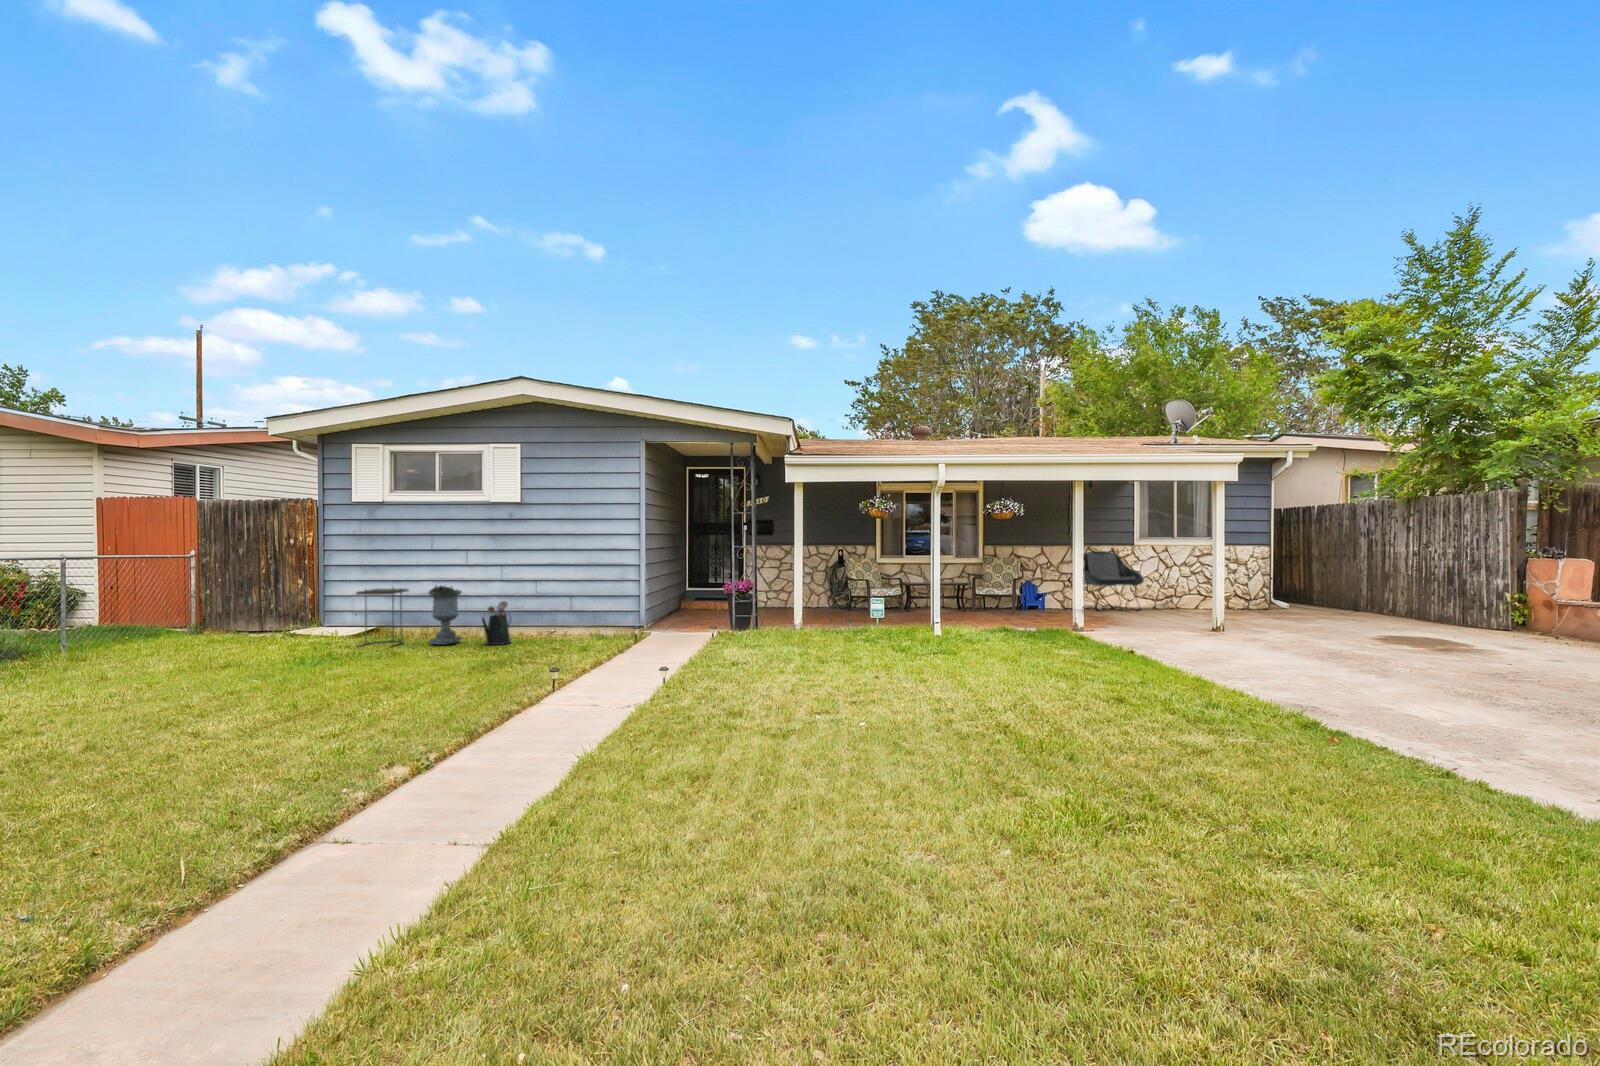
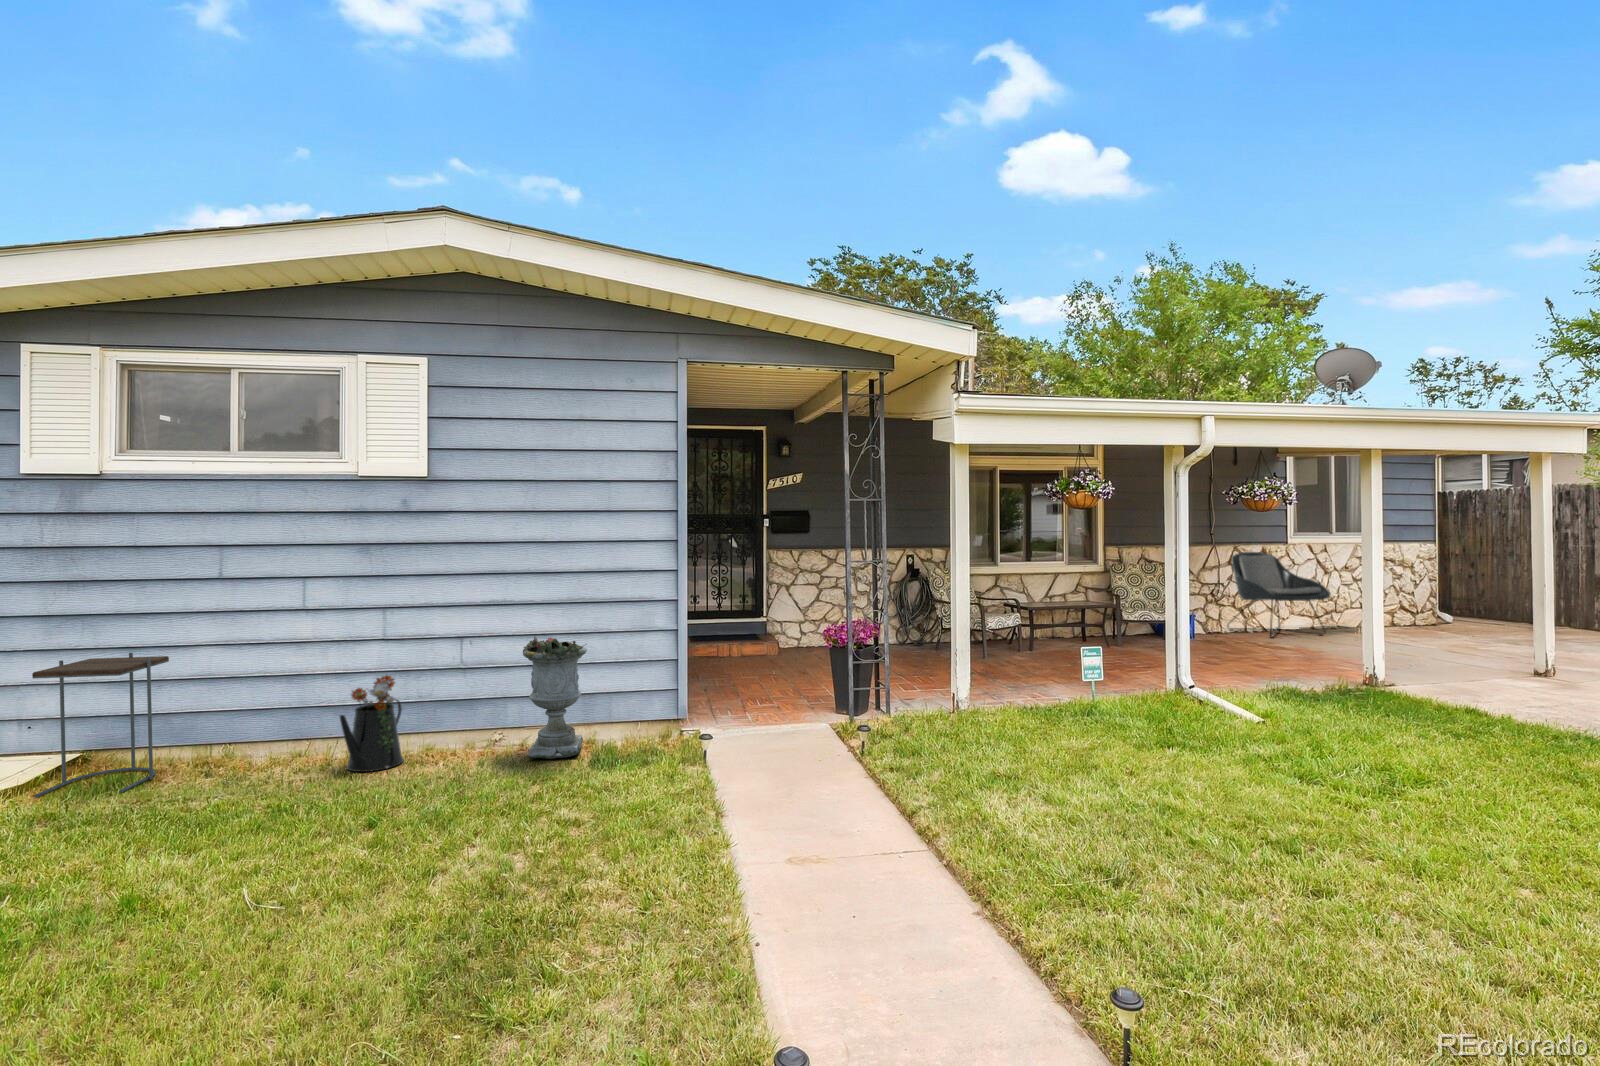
planter: present [428,586,462,645] -> present [523,637,587,759]

